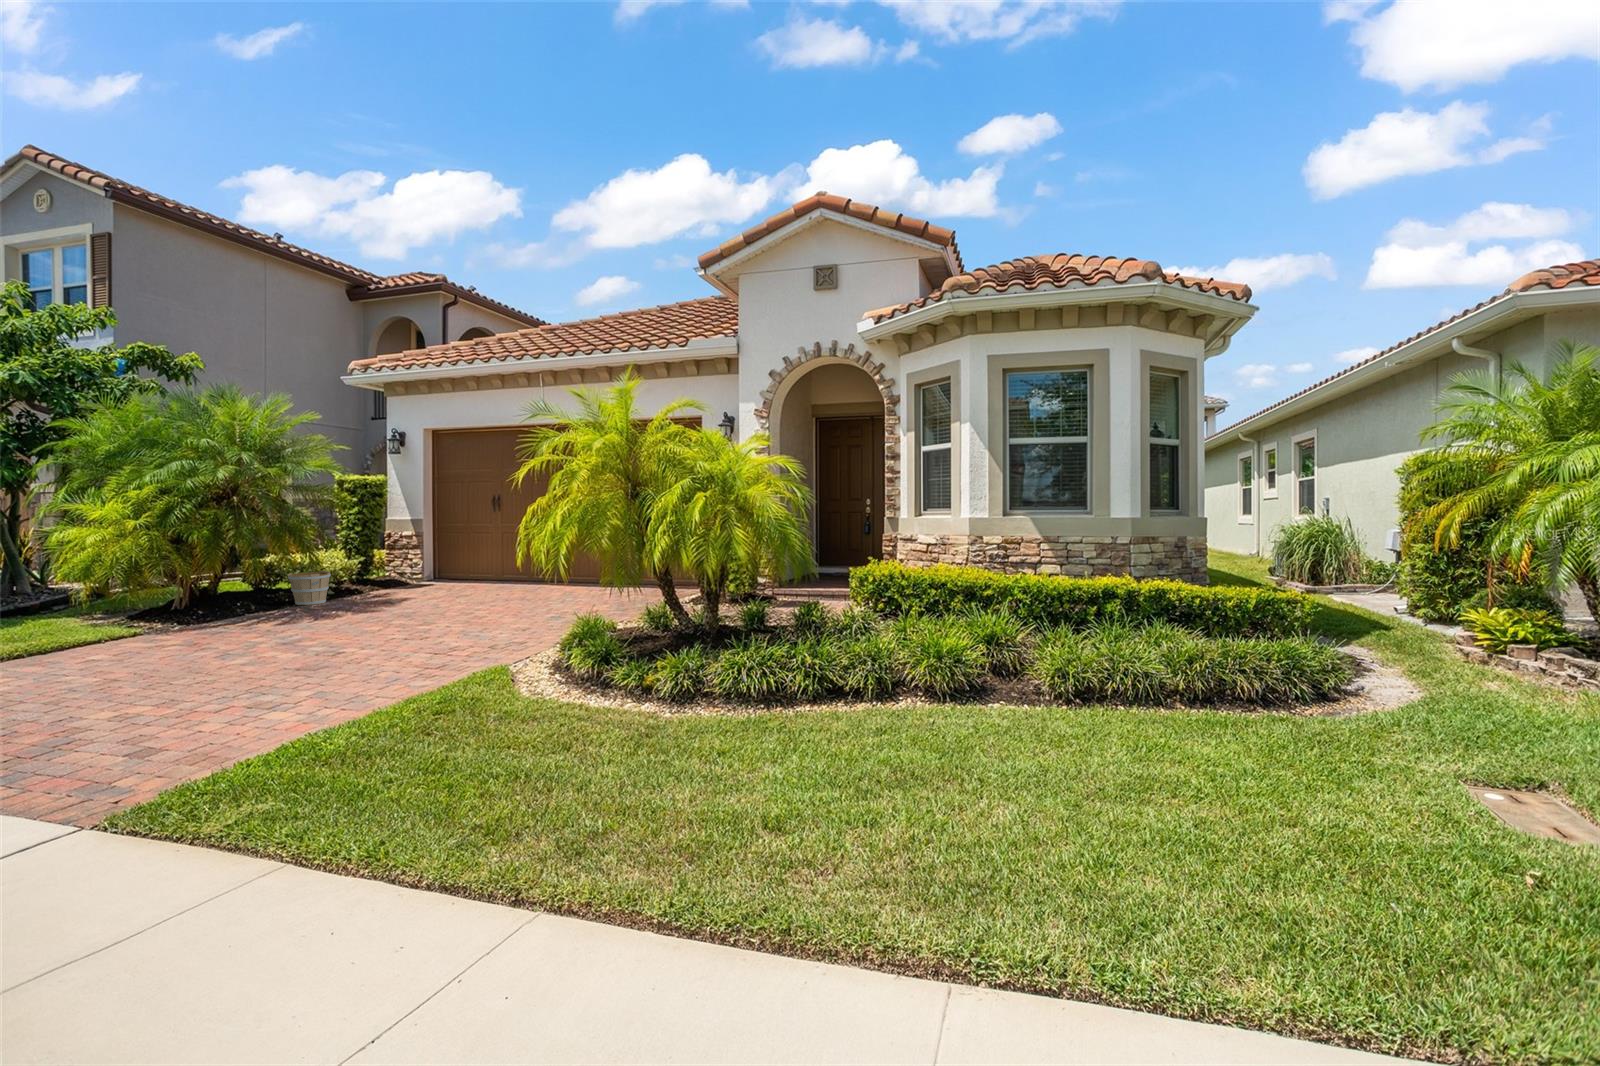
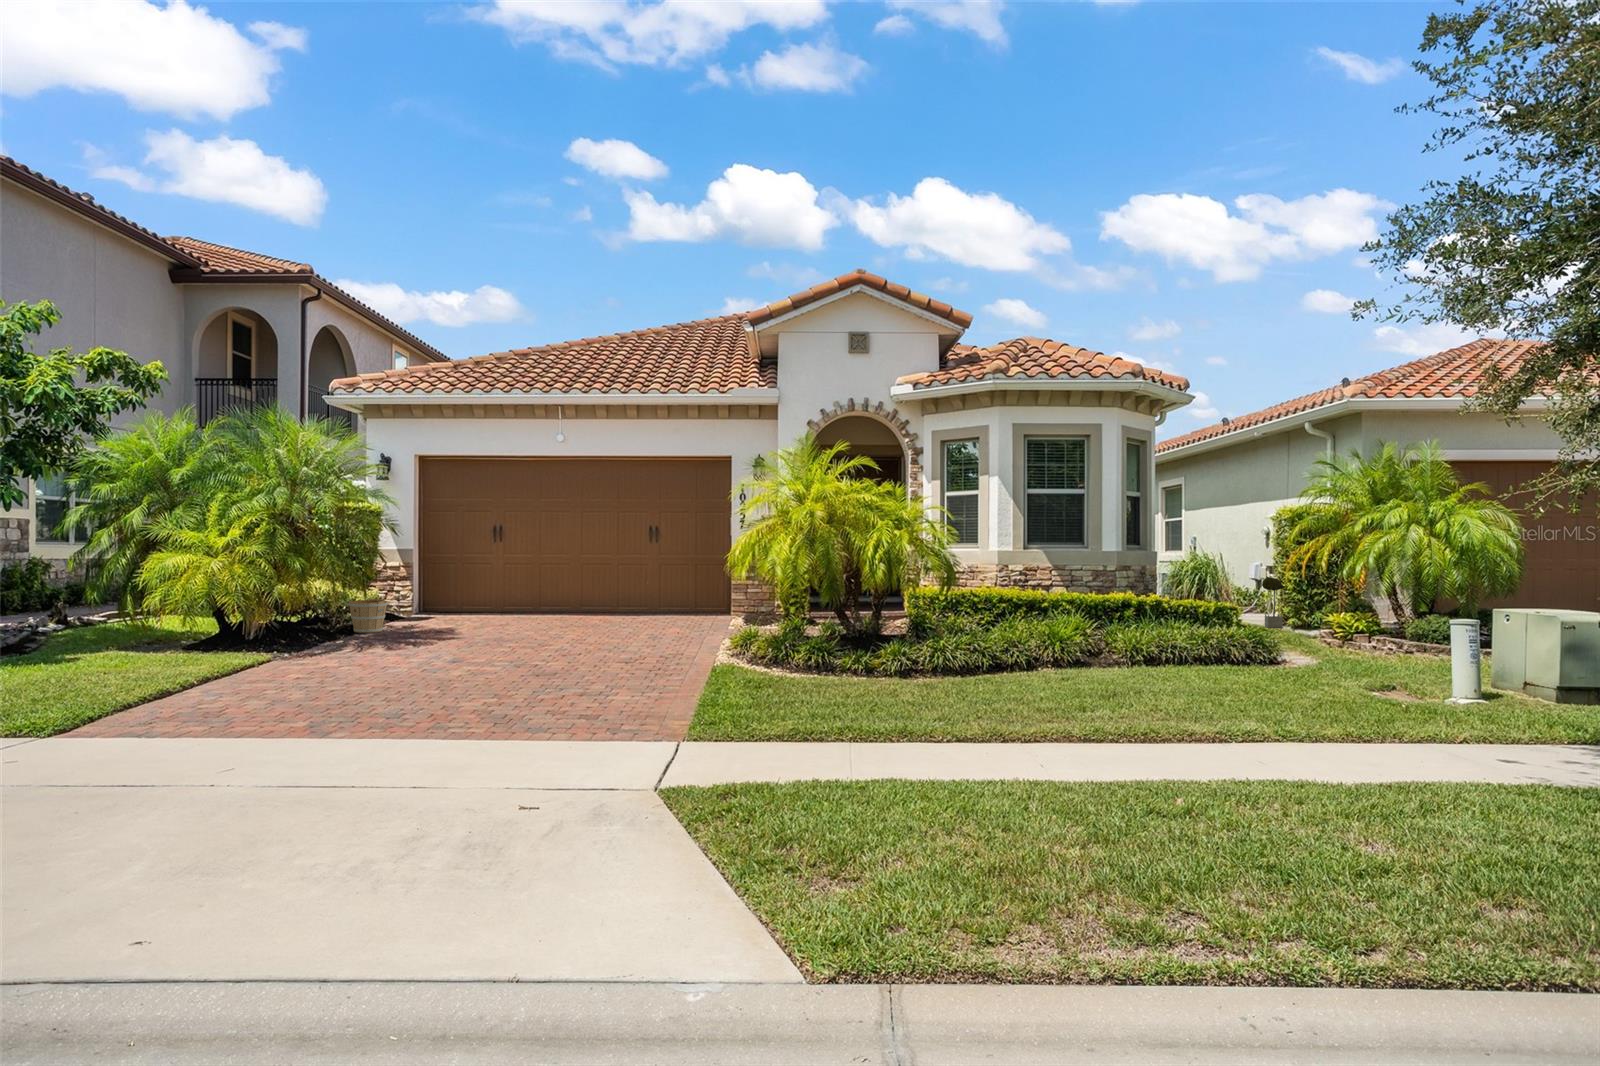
potted tree: none [1373,549,1411,623] -> present [1262,576,1284,628]

